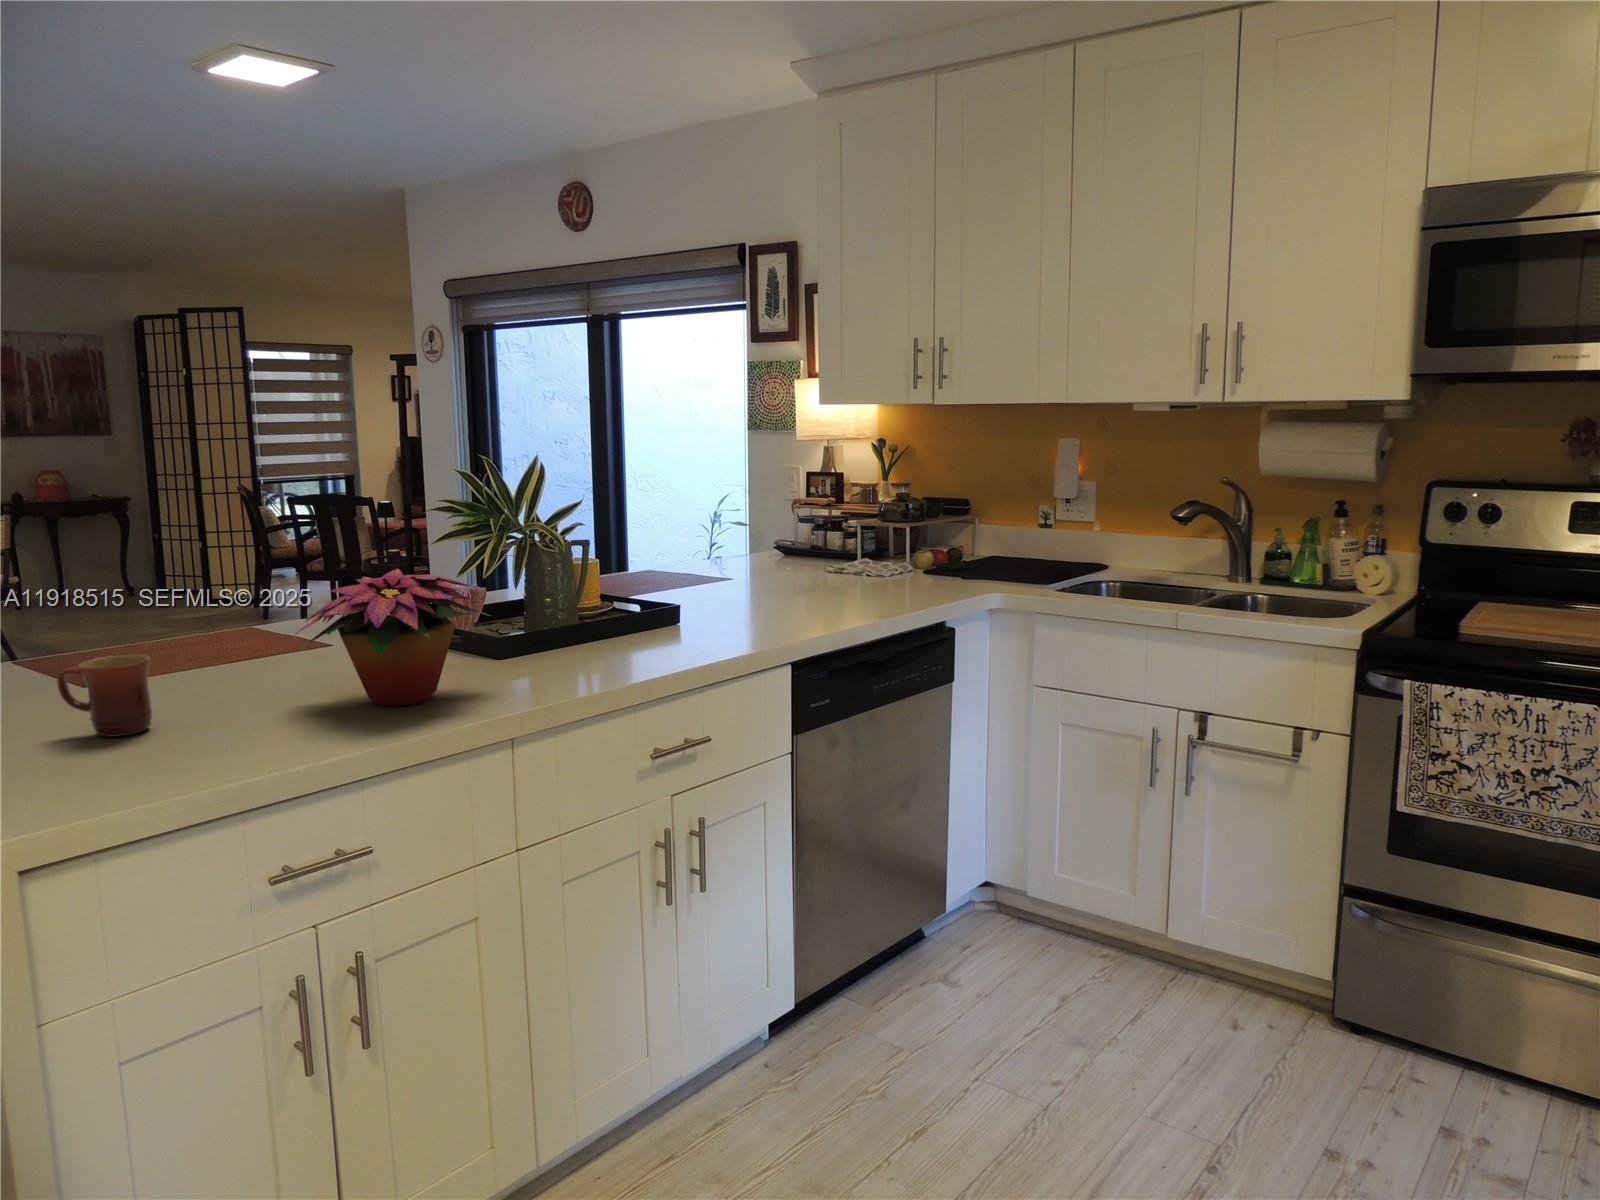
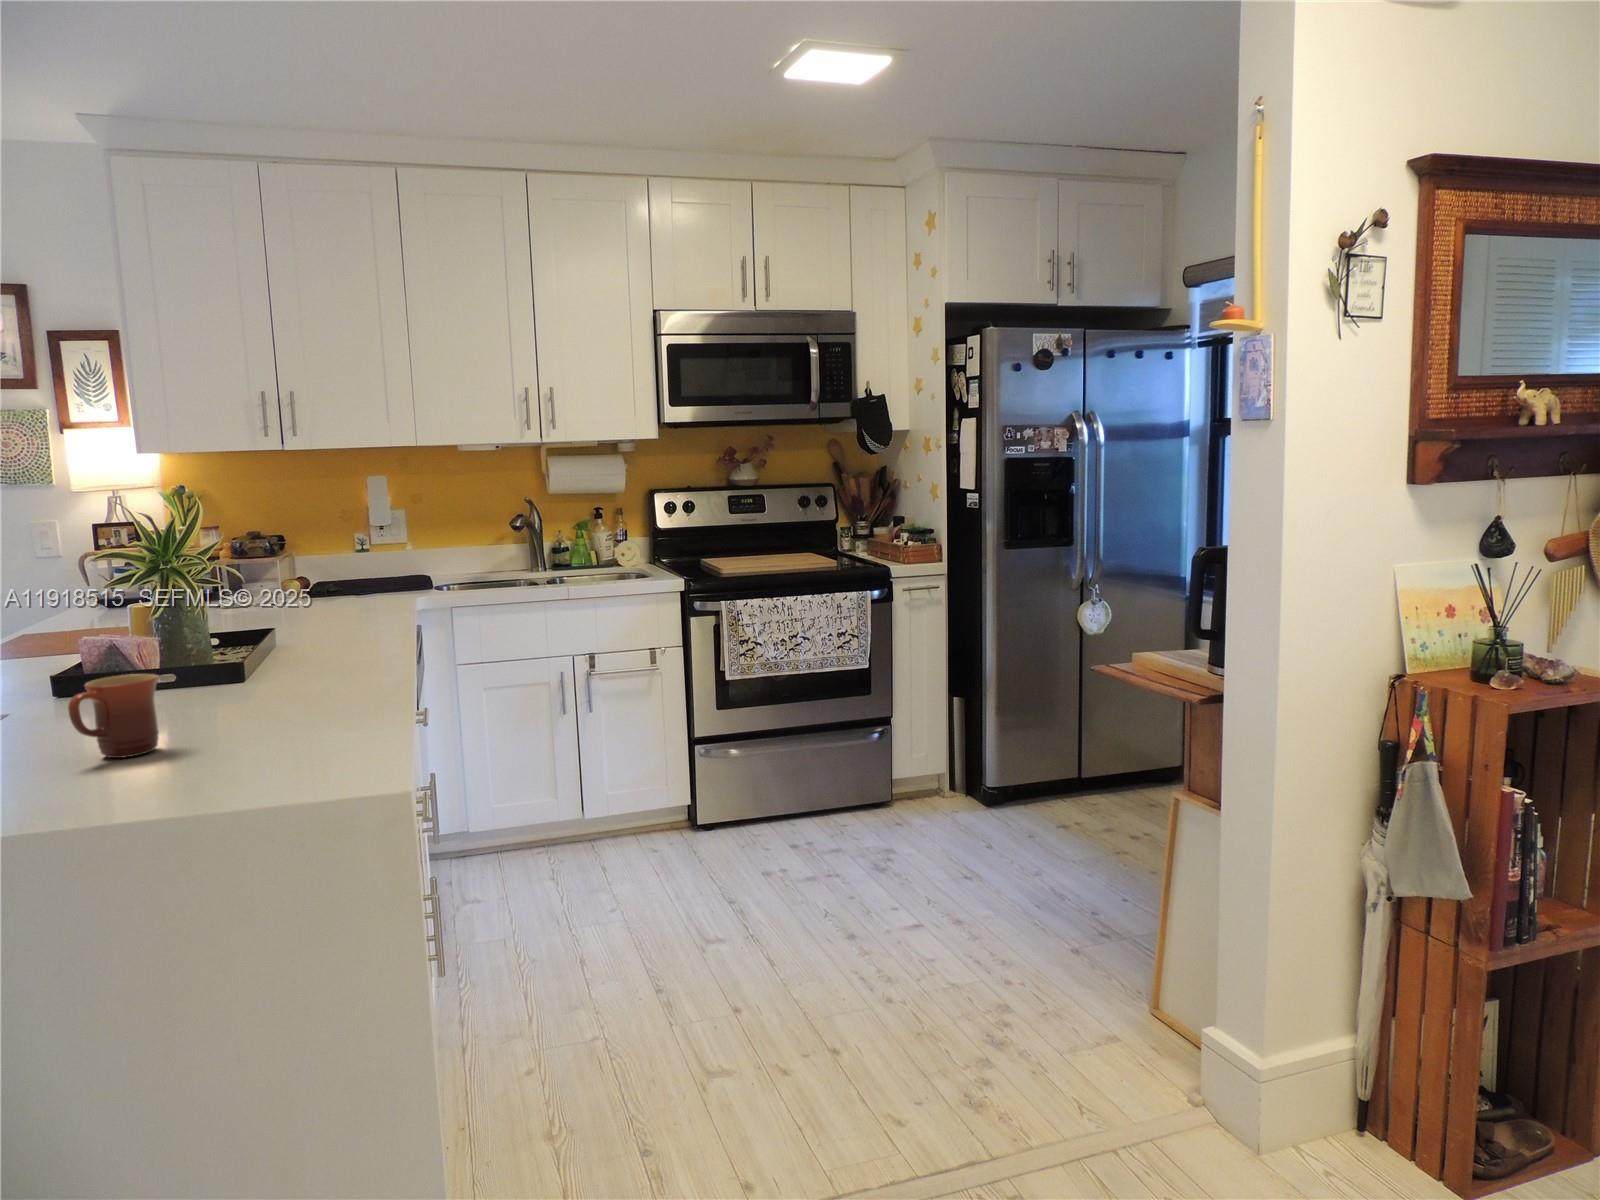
flower arrangement: present [295,569,489,706] -> none [173,575,363,701]

